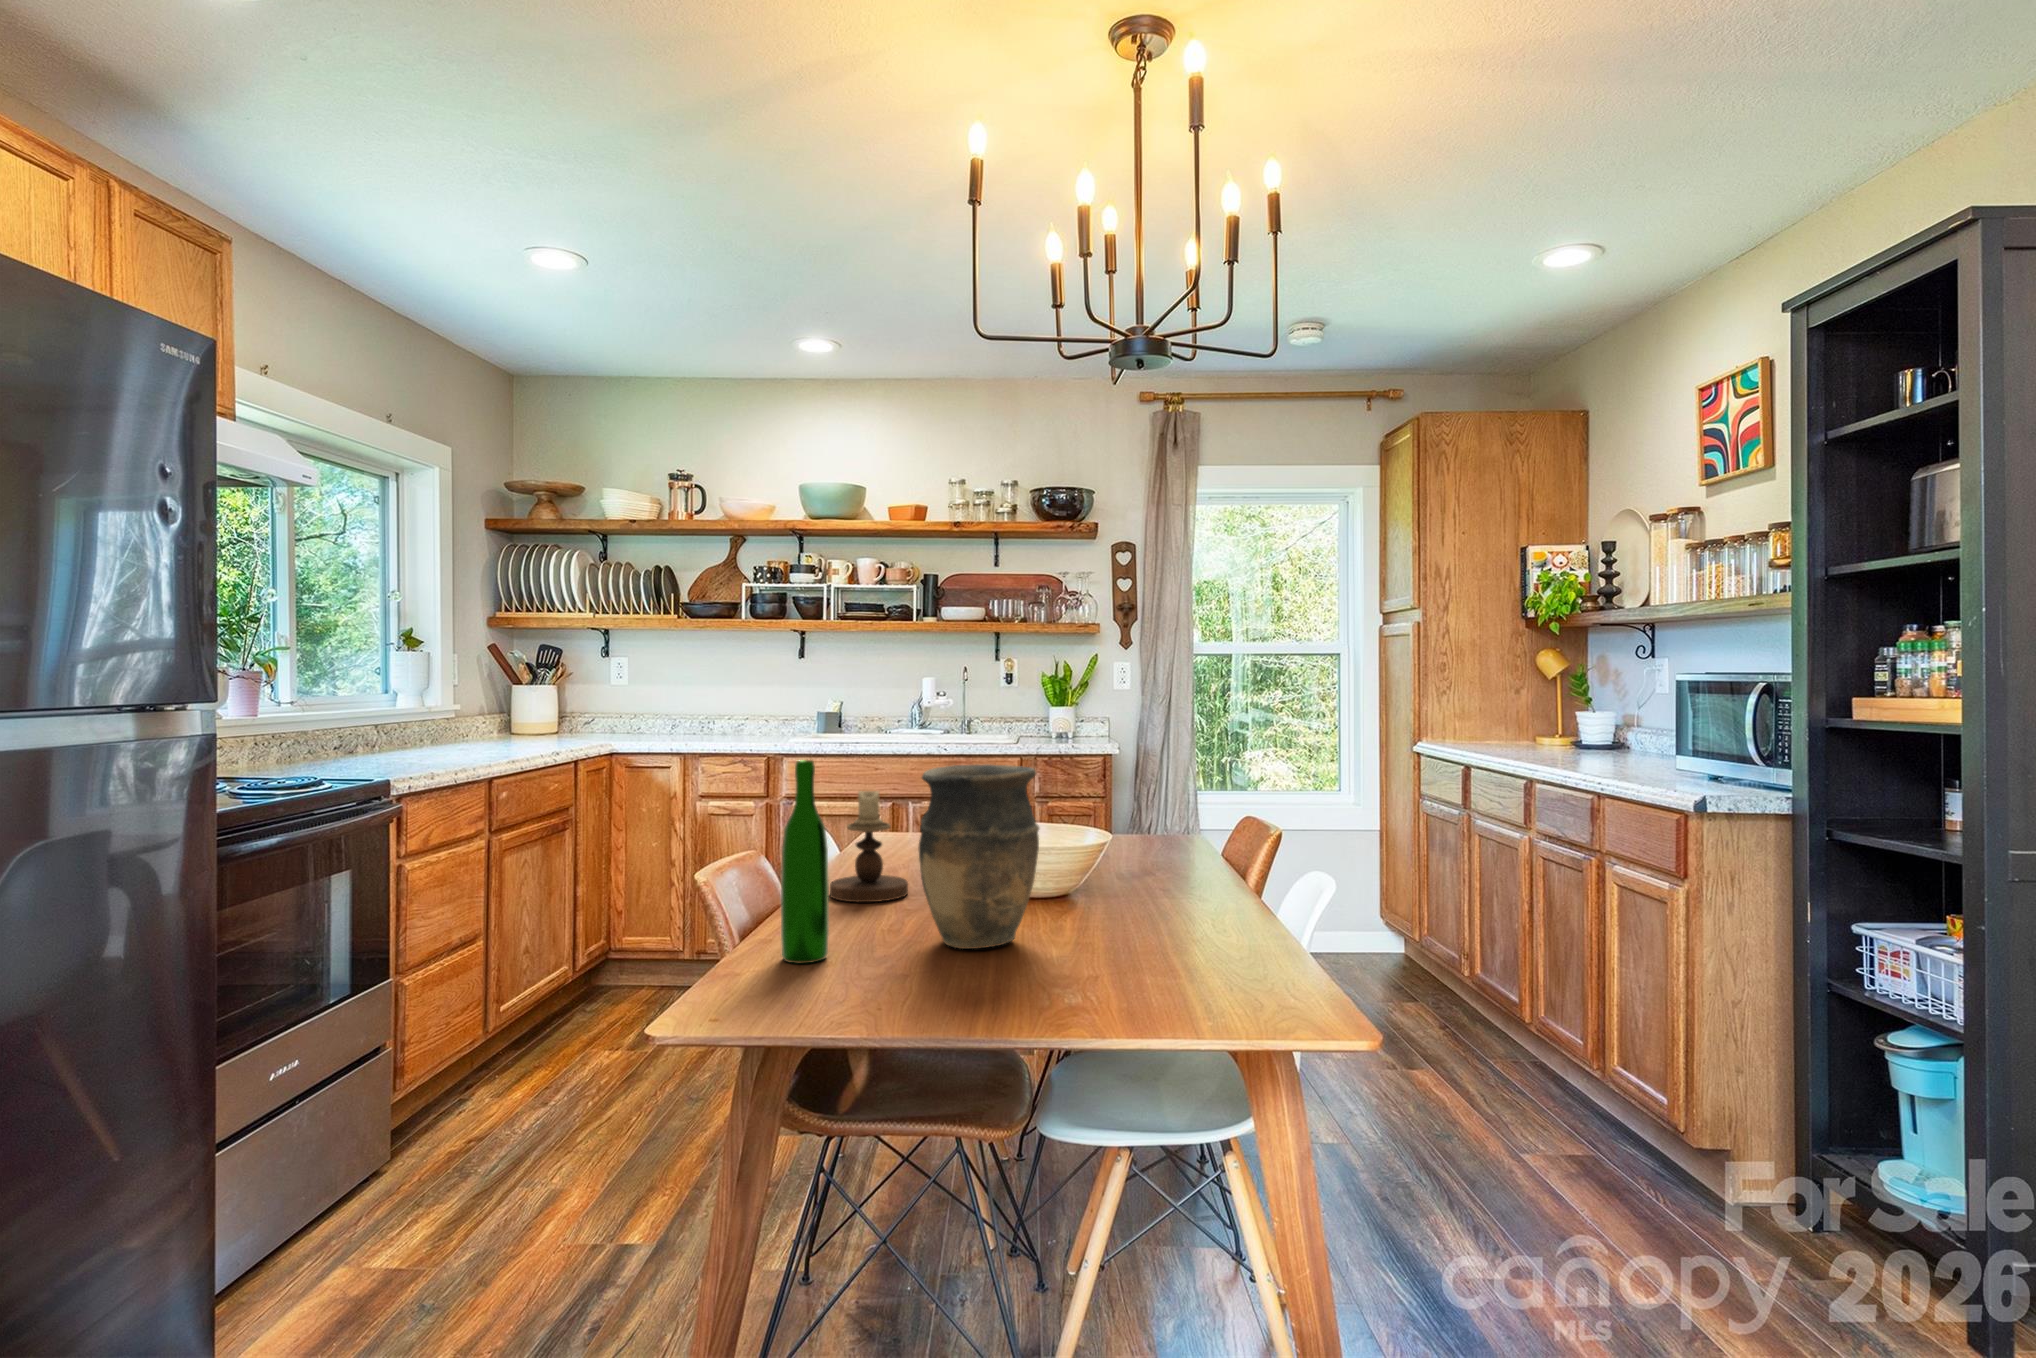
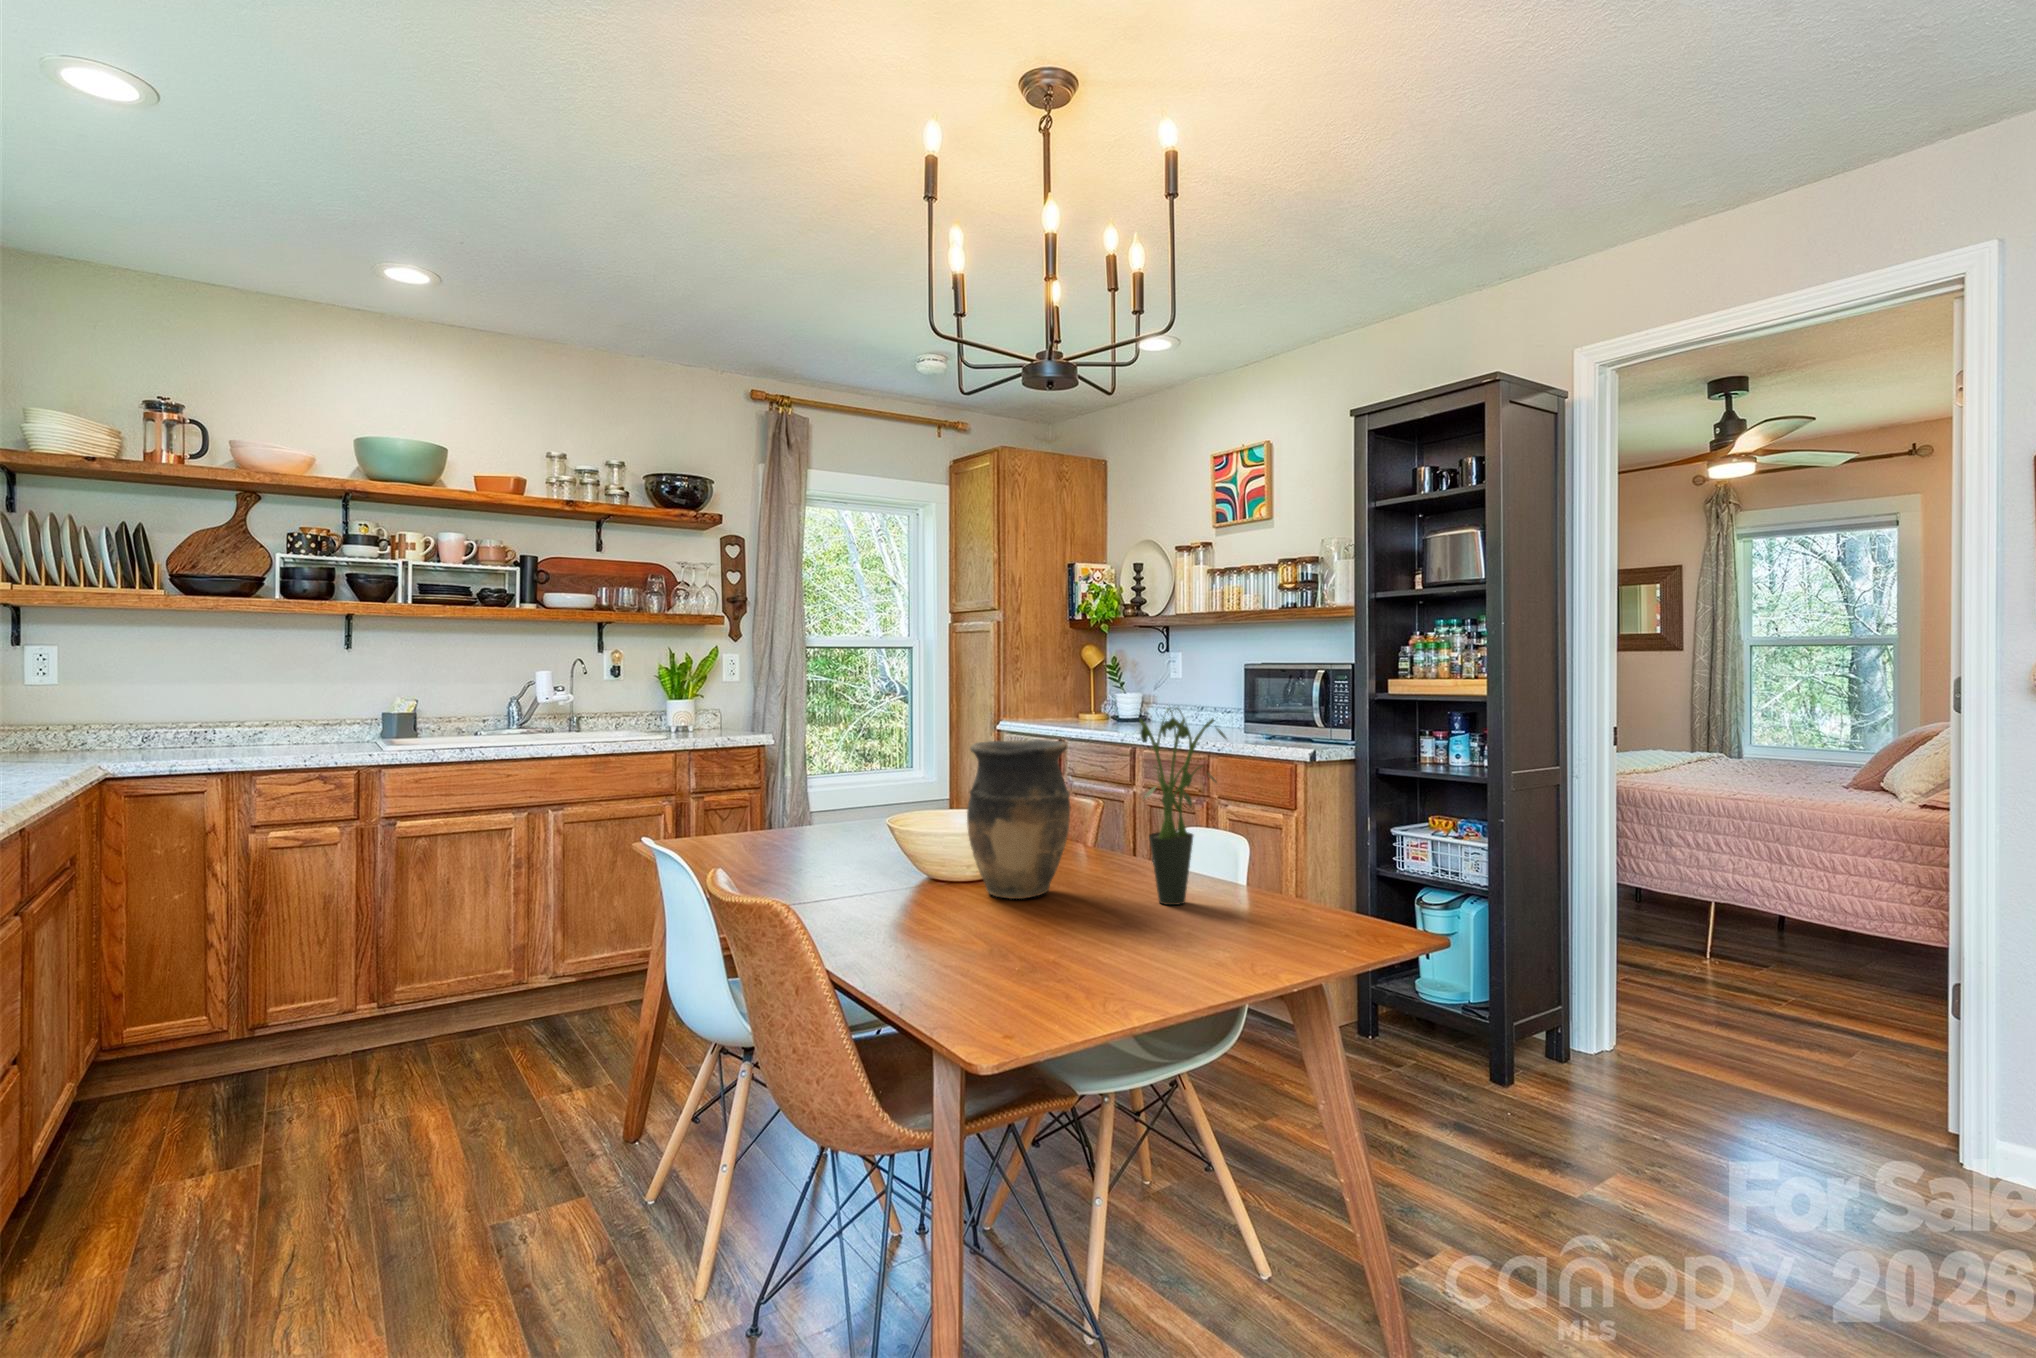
potted plant: none [1068,735,1173,990] -> present [1139,708,1227,905]
wine bottle: present [781,760,829,963] -> none [903,741,946,929]
candlestick: present [830,791,908,902] -> none [786,776,863,885]

